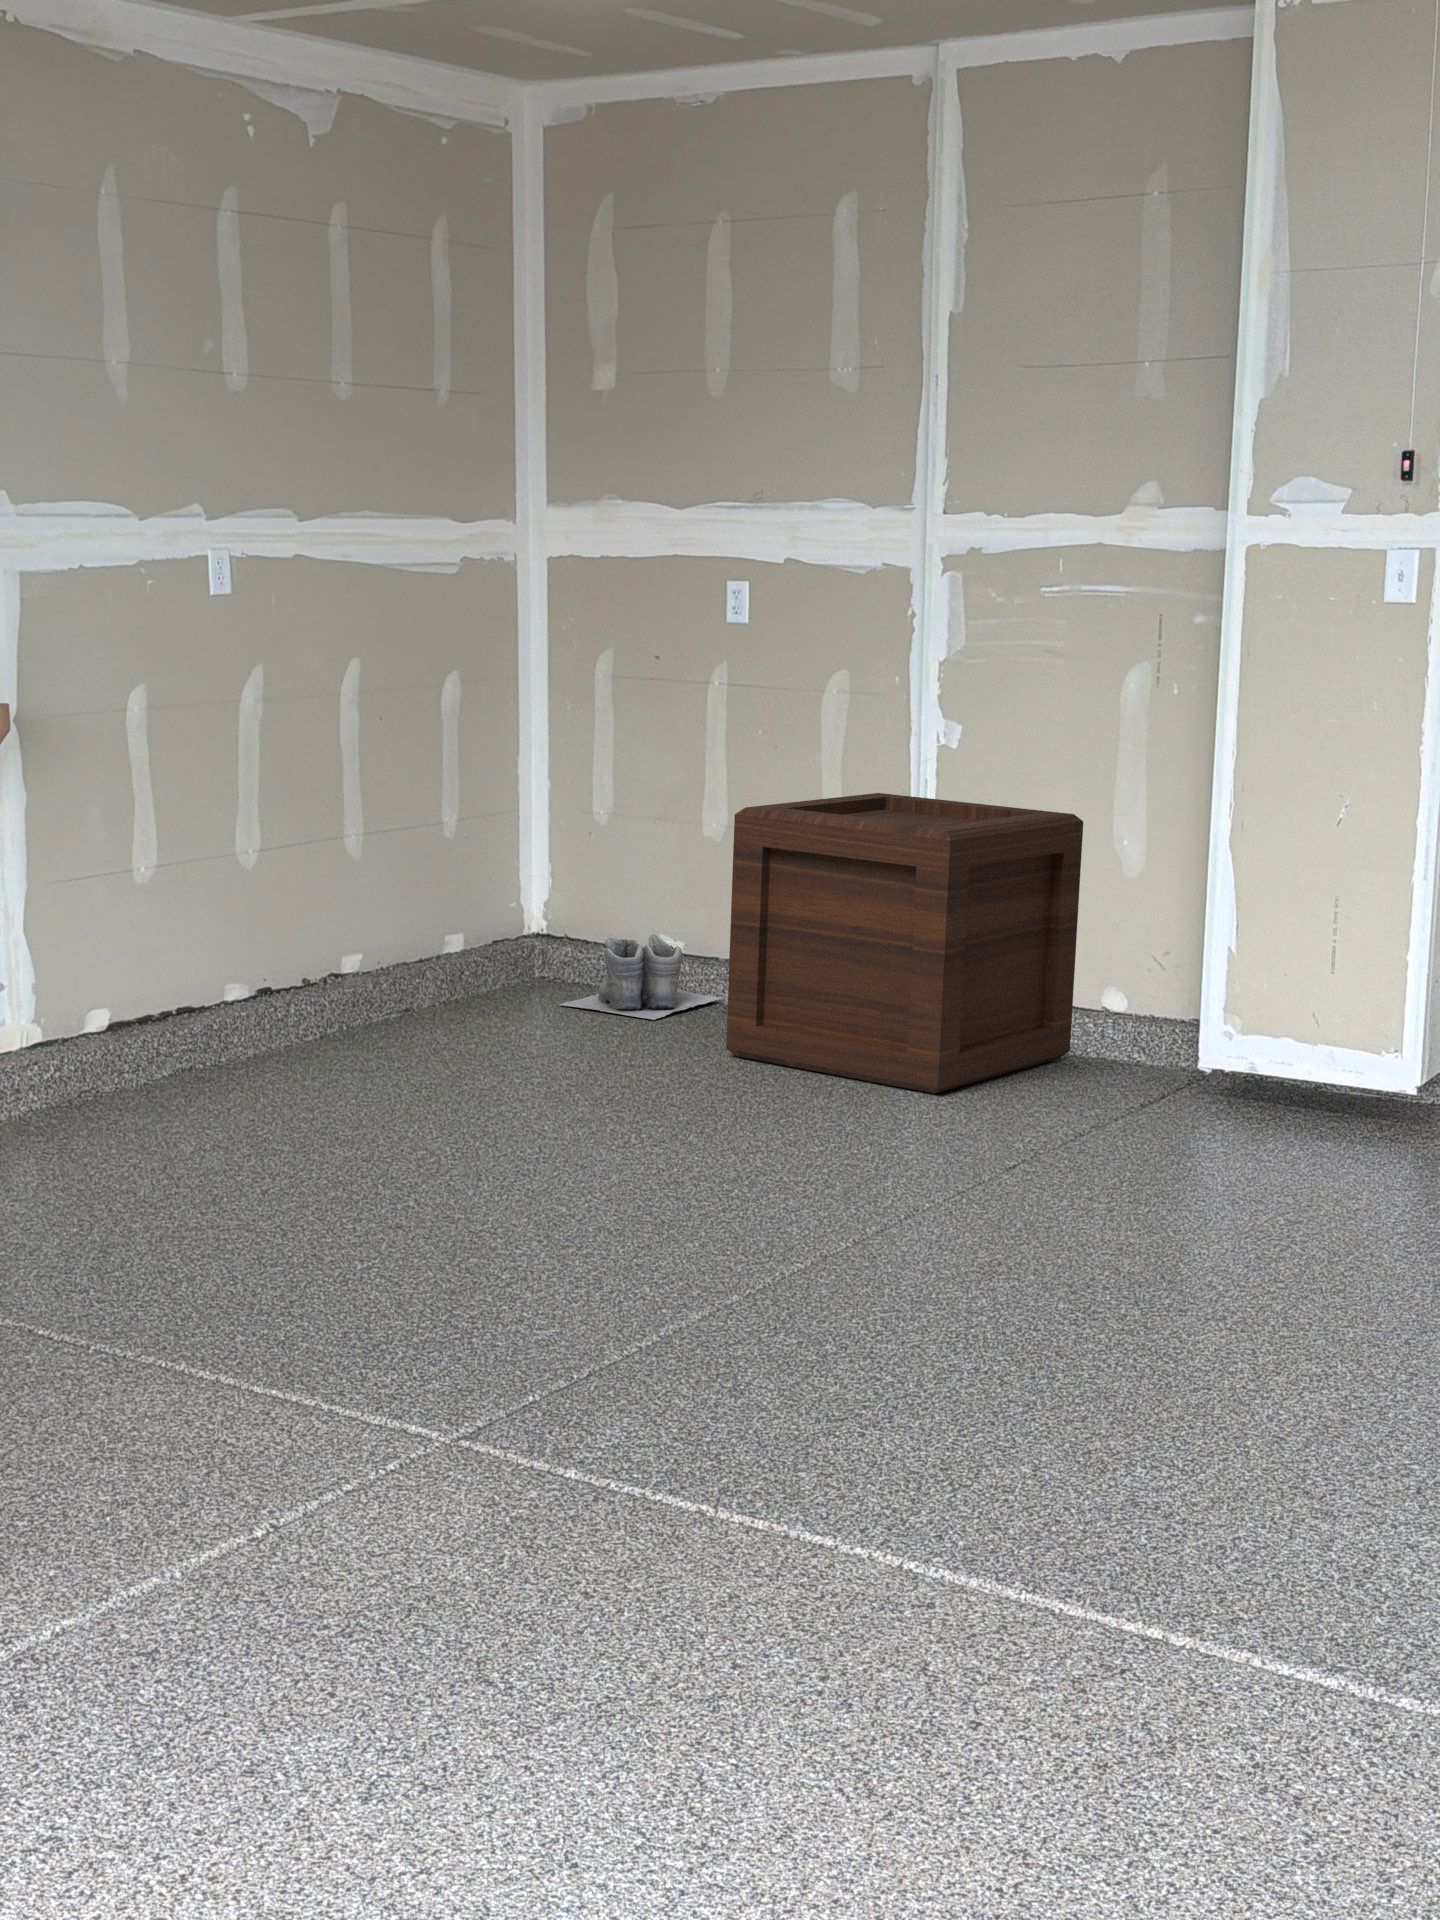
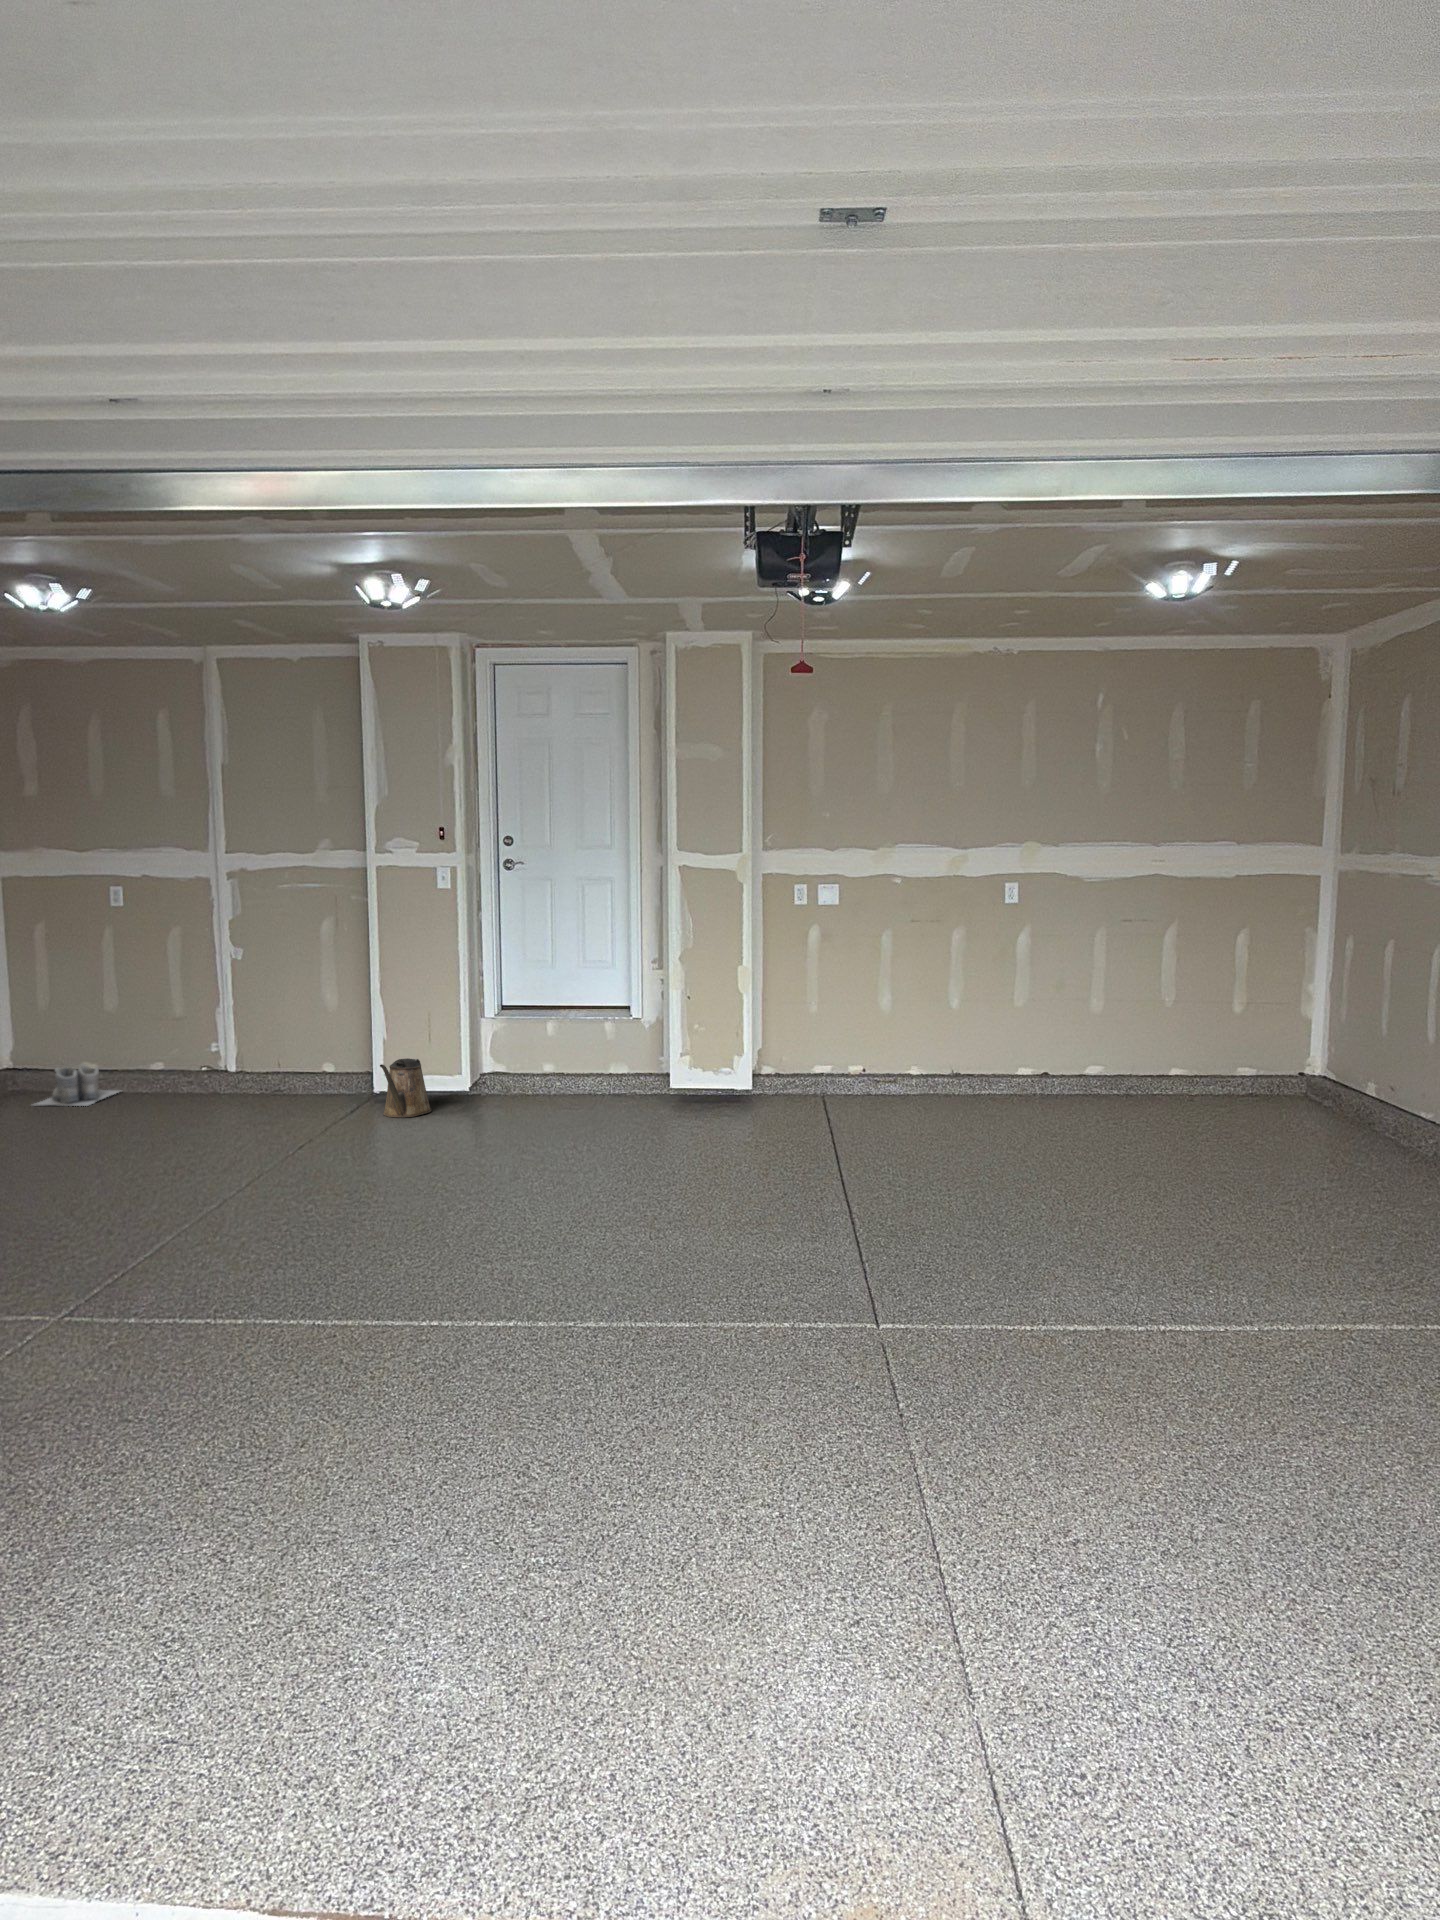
wooden crate: present [726,793,1083,1093] -> none [130,982,310,1120]
watering can: none [1202,1006,1316,1139] -> present [380,1058,432,1118]

